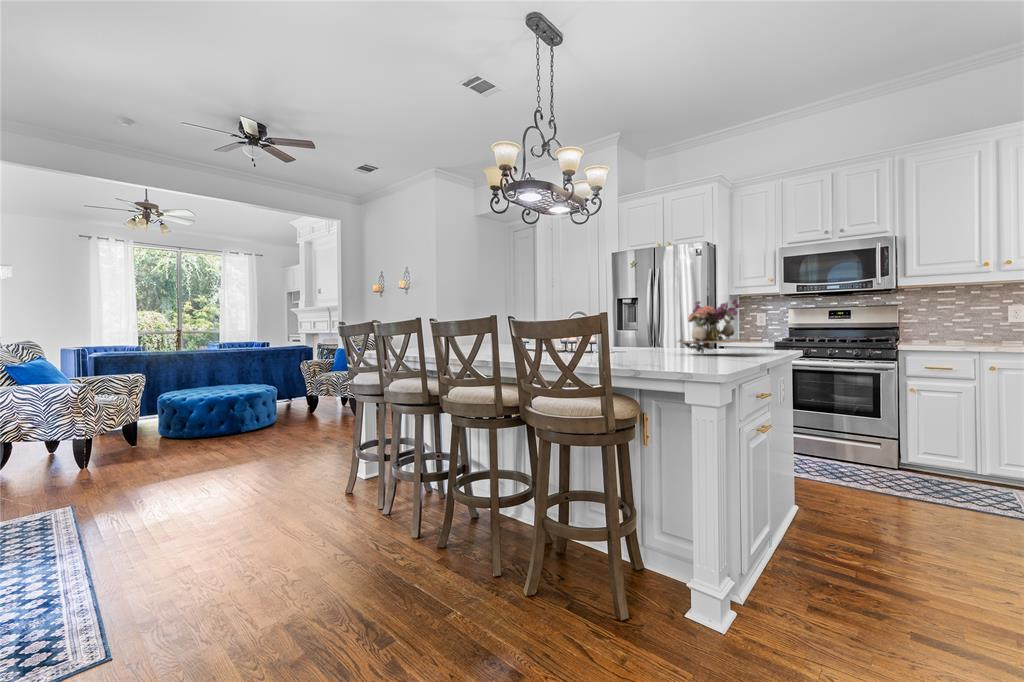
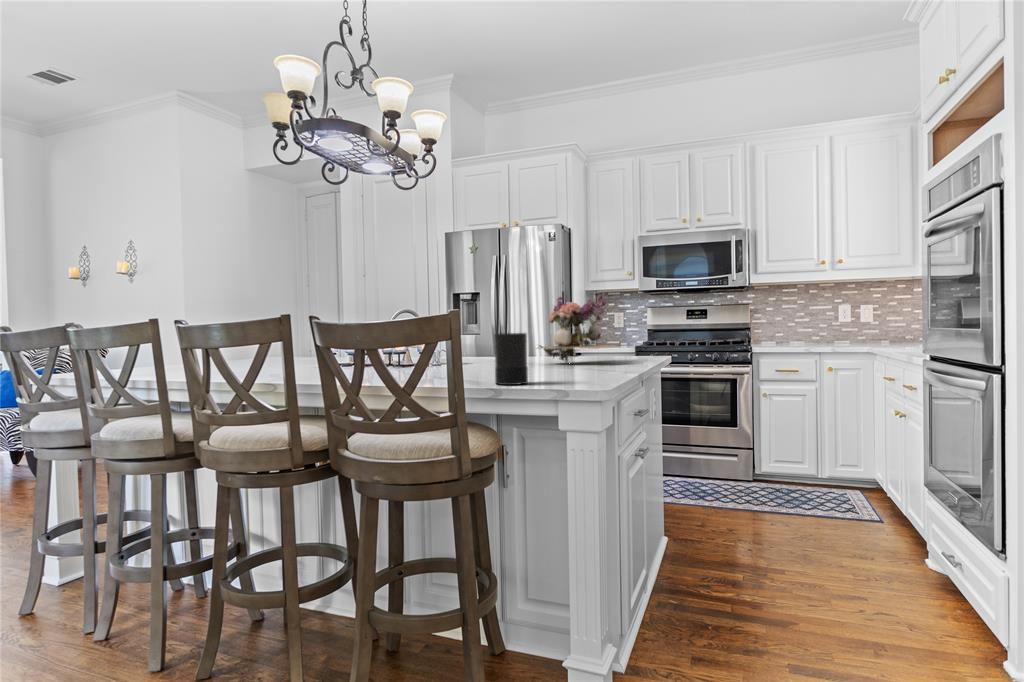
candle: none [634,326,659,367] -> present [494,332,528,385]

